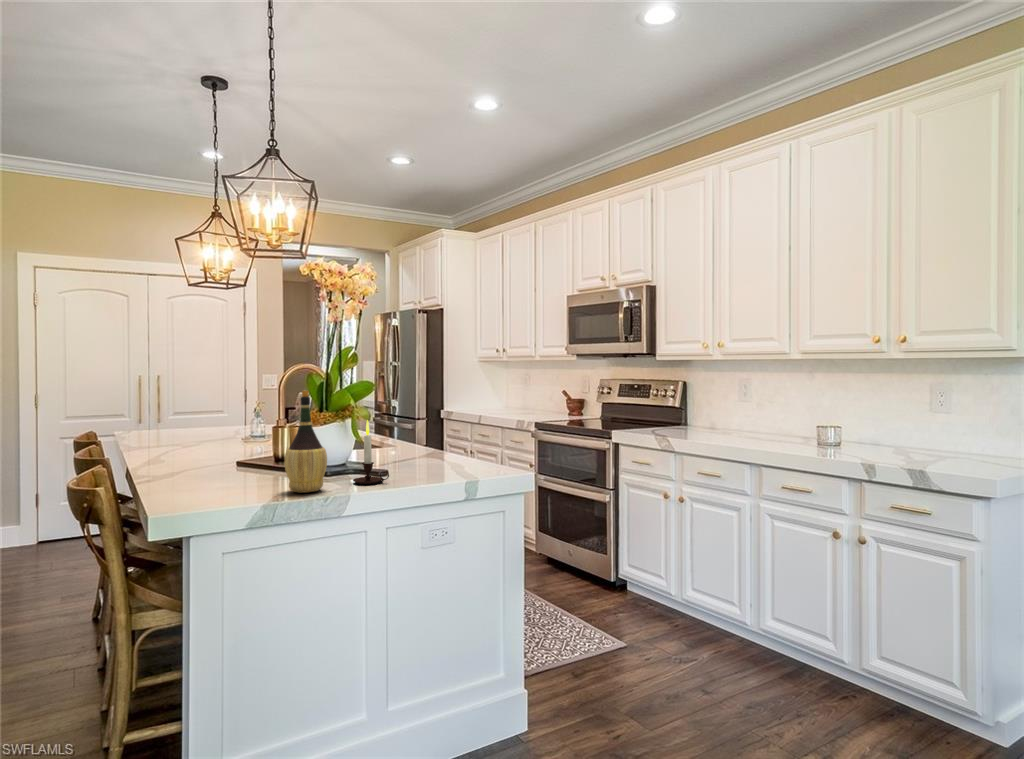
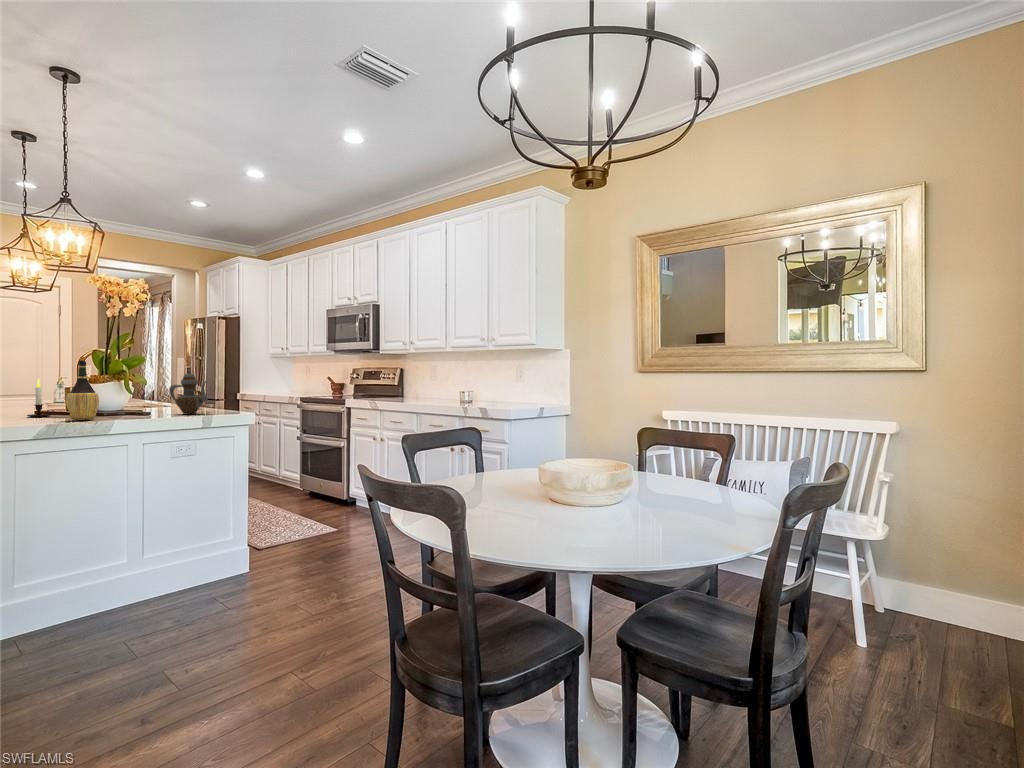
teapot: none [412,401,469,476] -> present [169,369,208,414]
candle: present [353,420,389,484] -> present [27,378,54,417]

